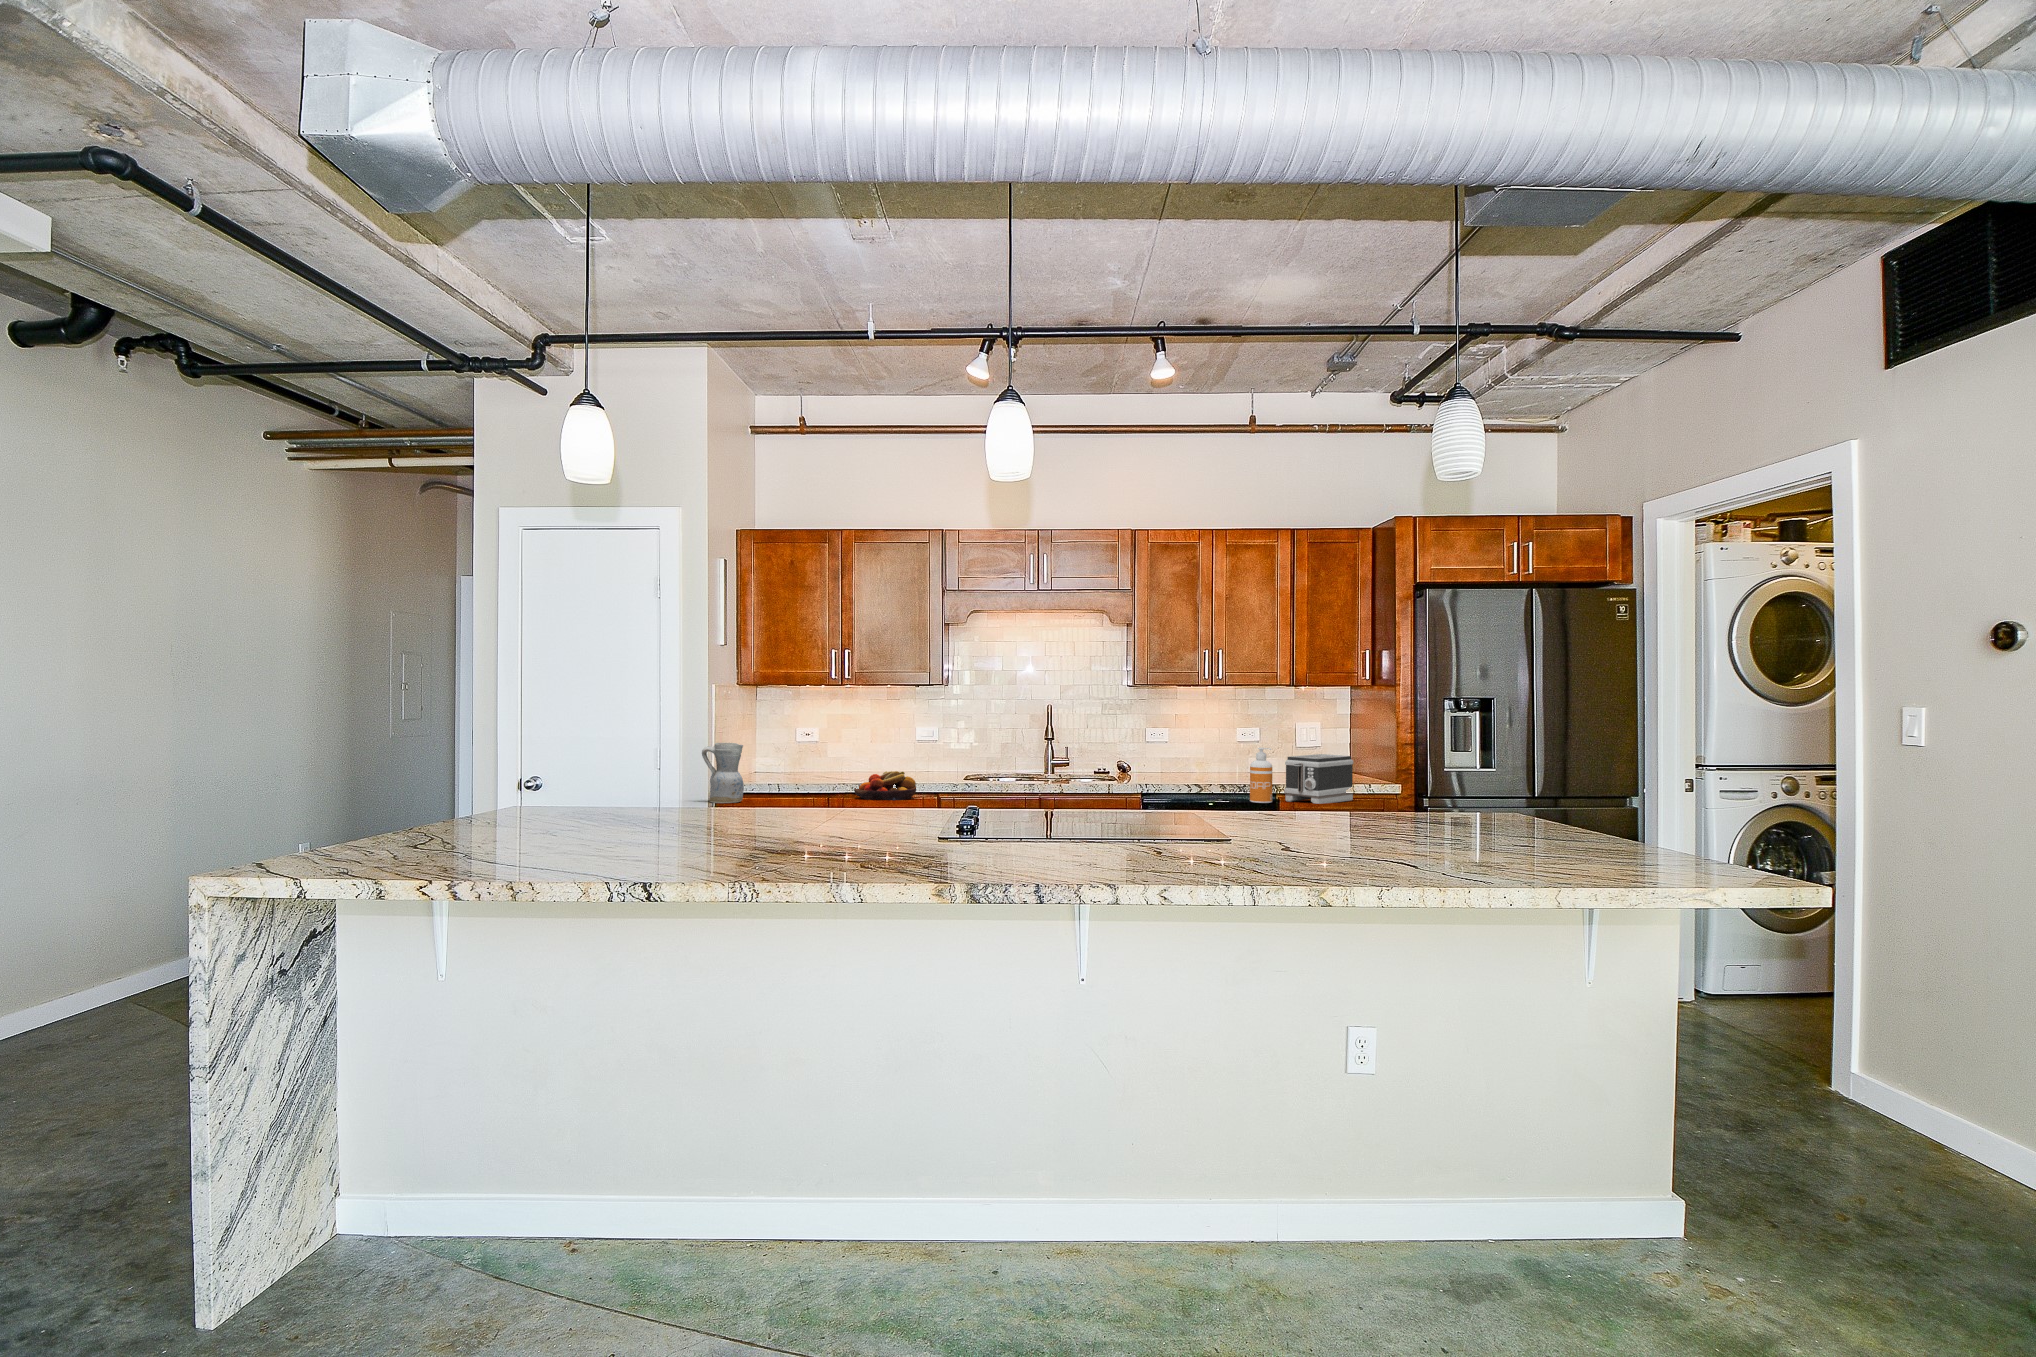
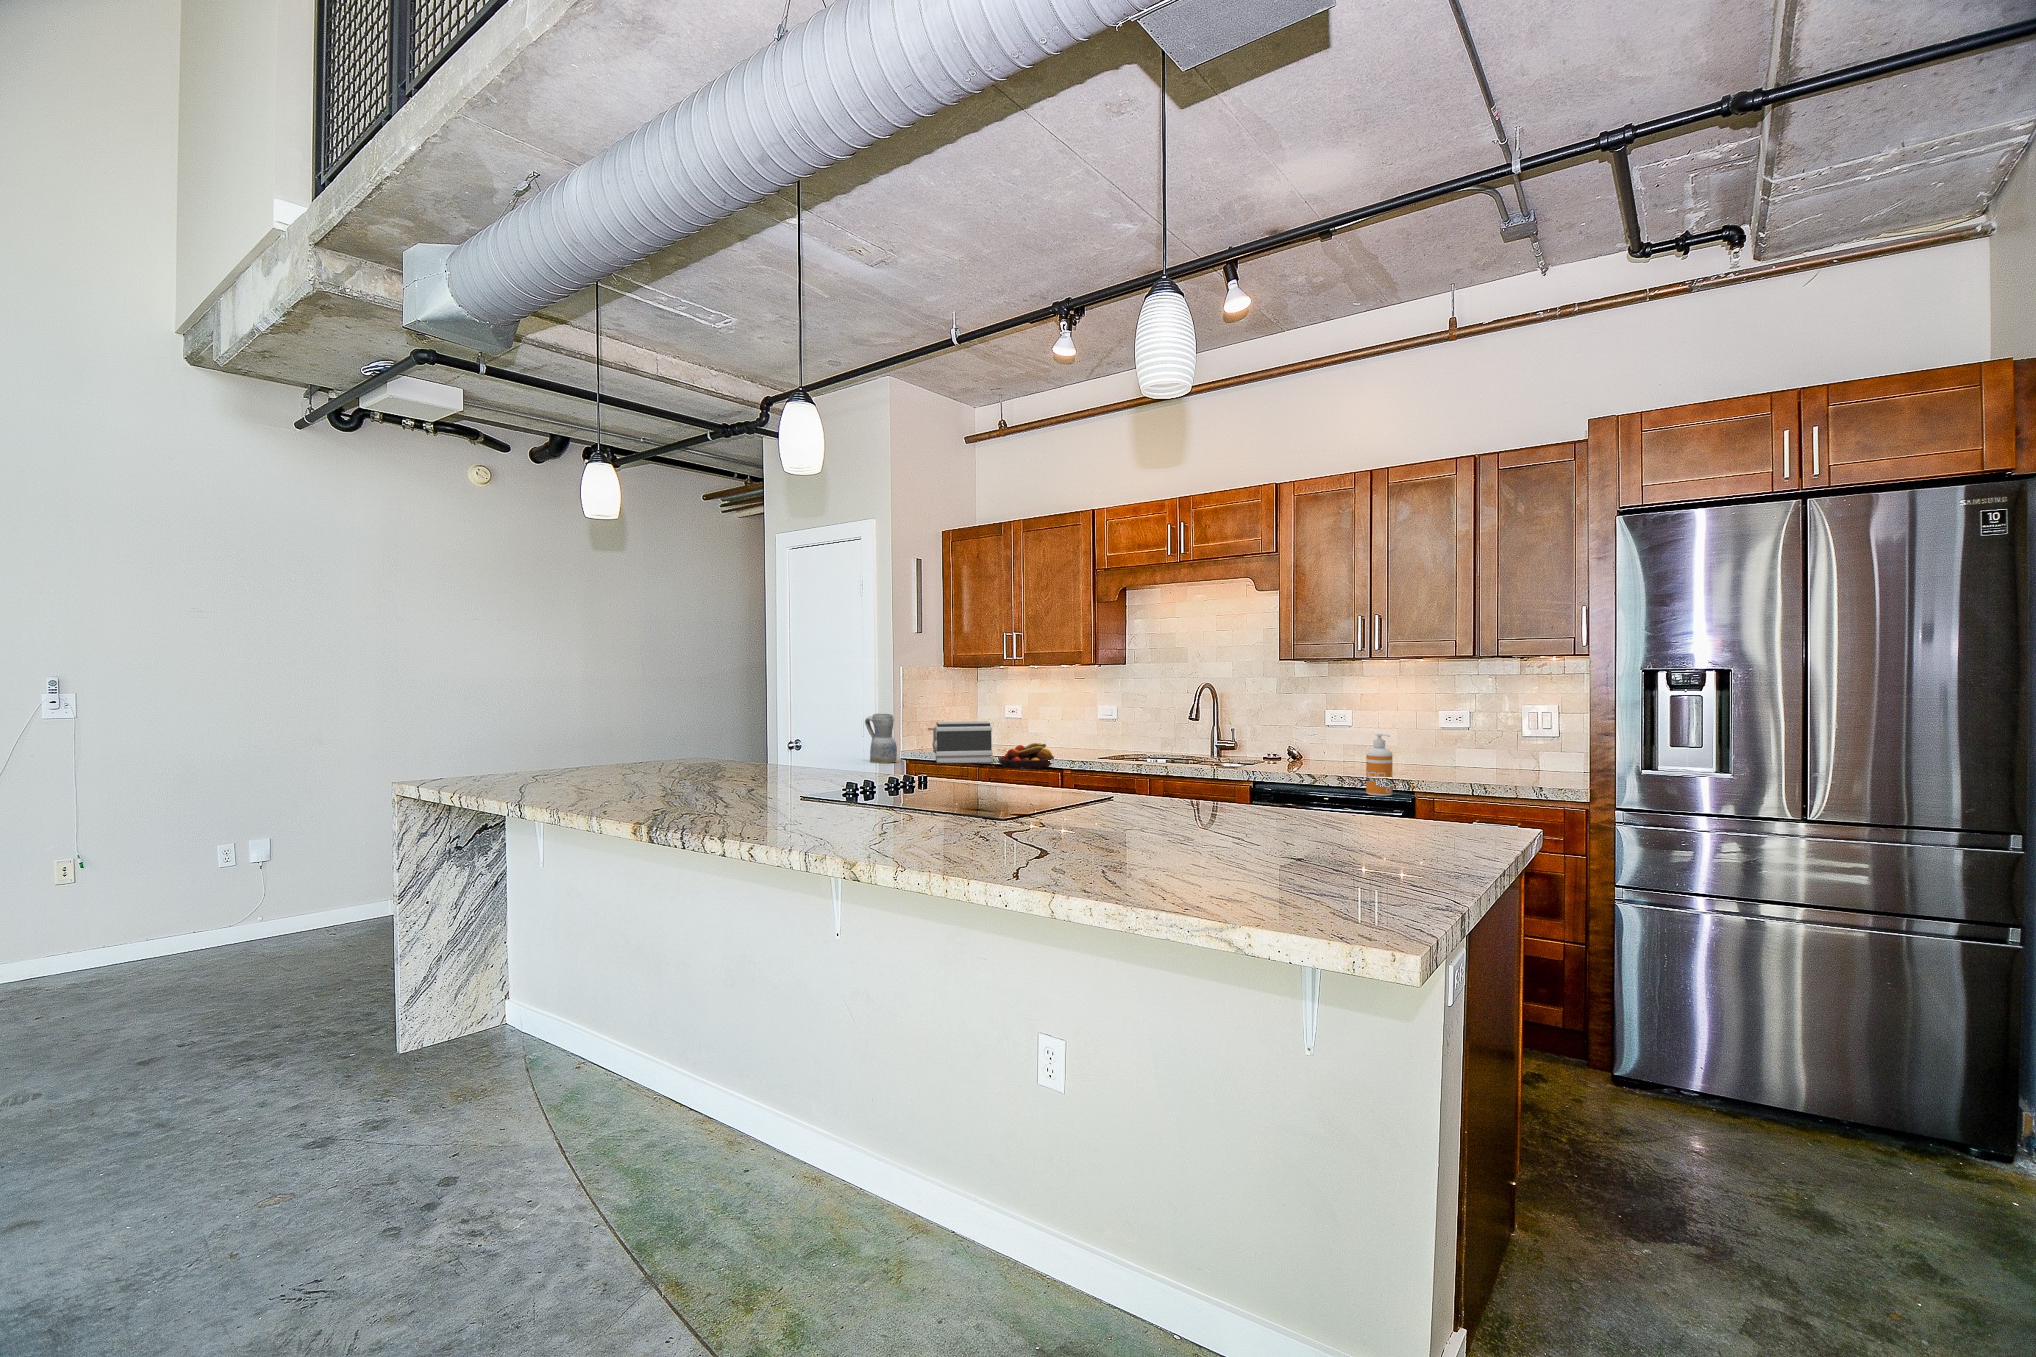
toaster: present [1284,754,1353,804] -> present [928,721,993,763]

